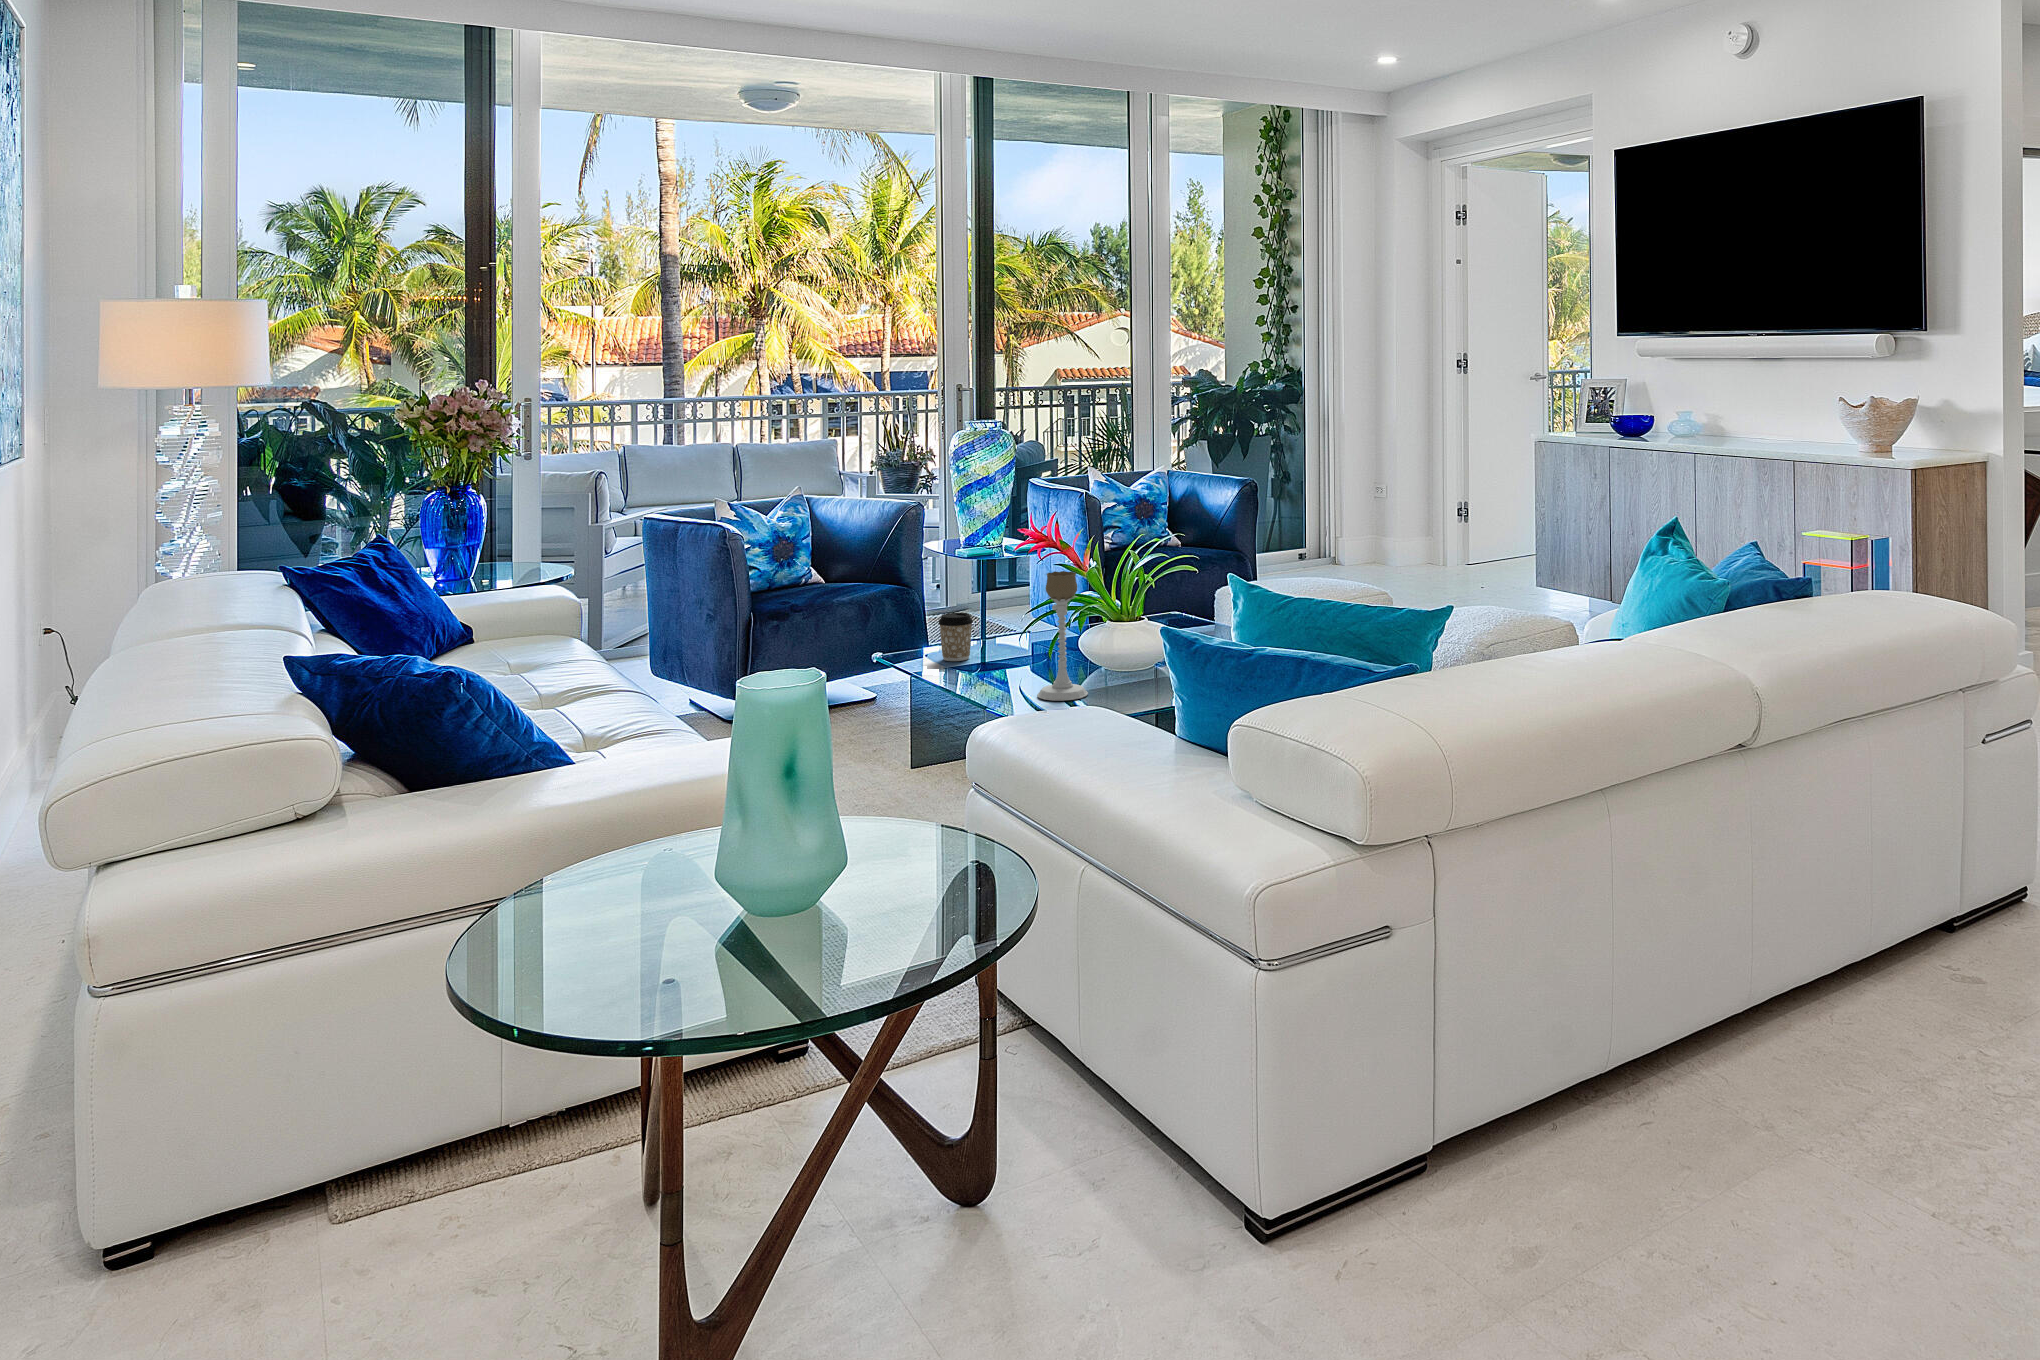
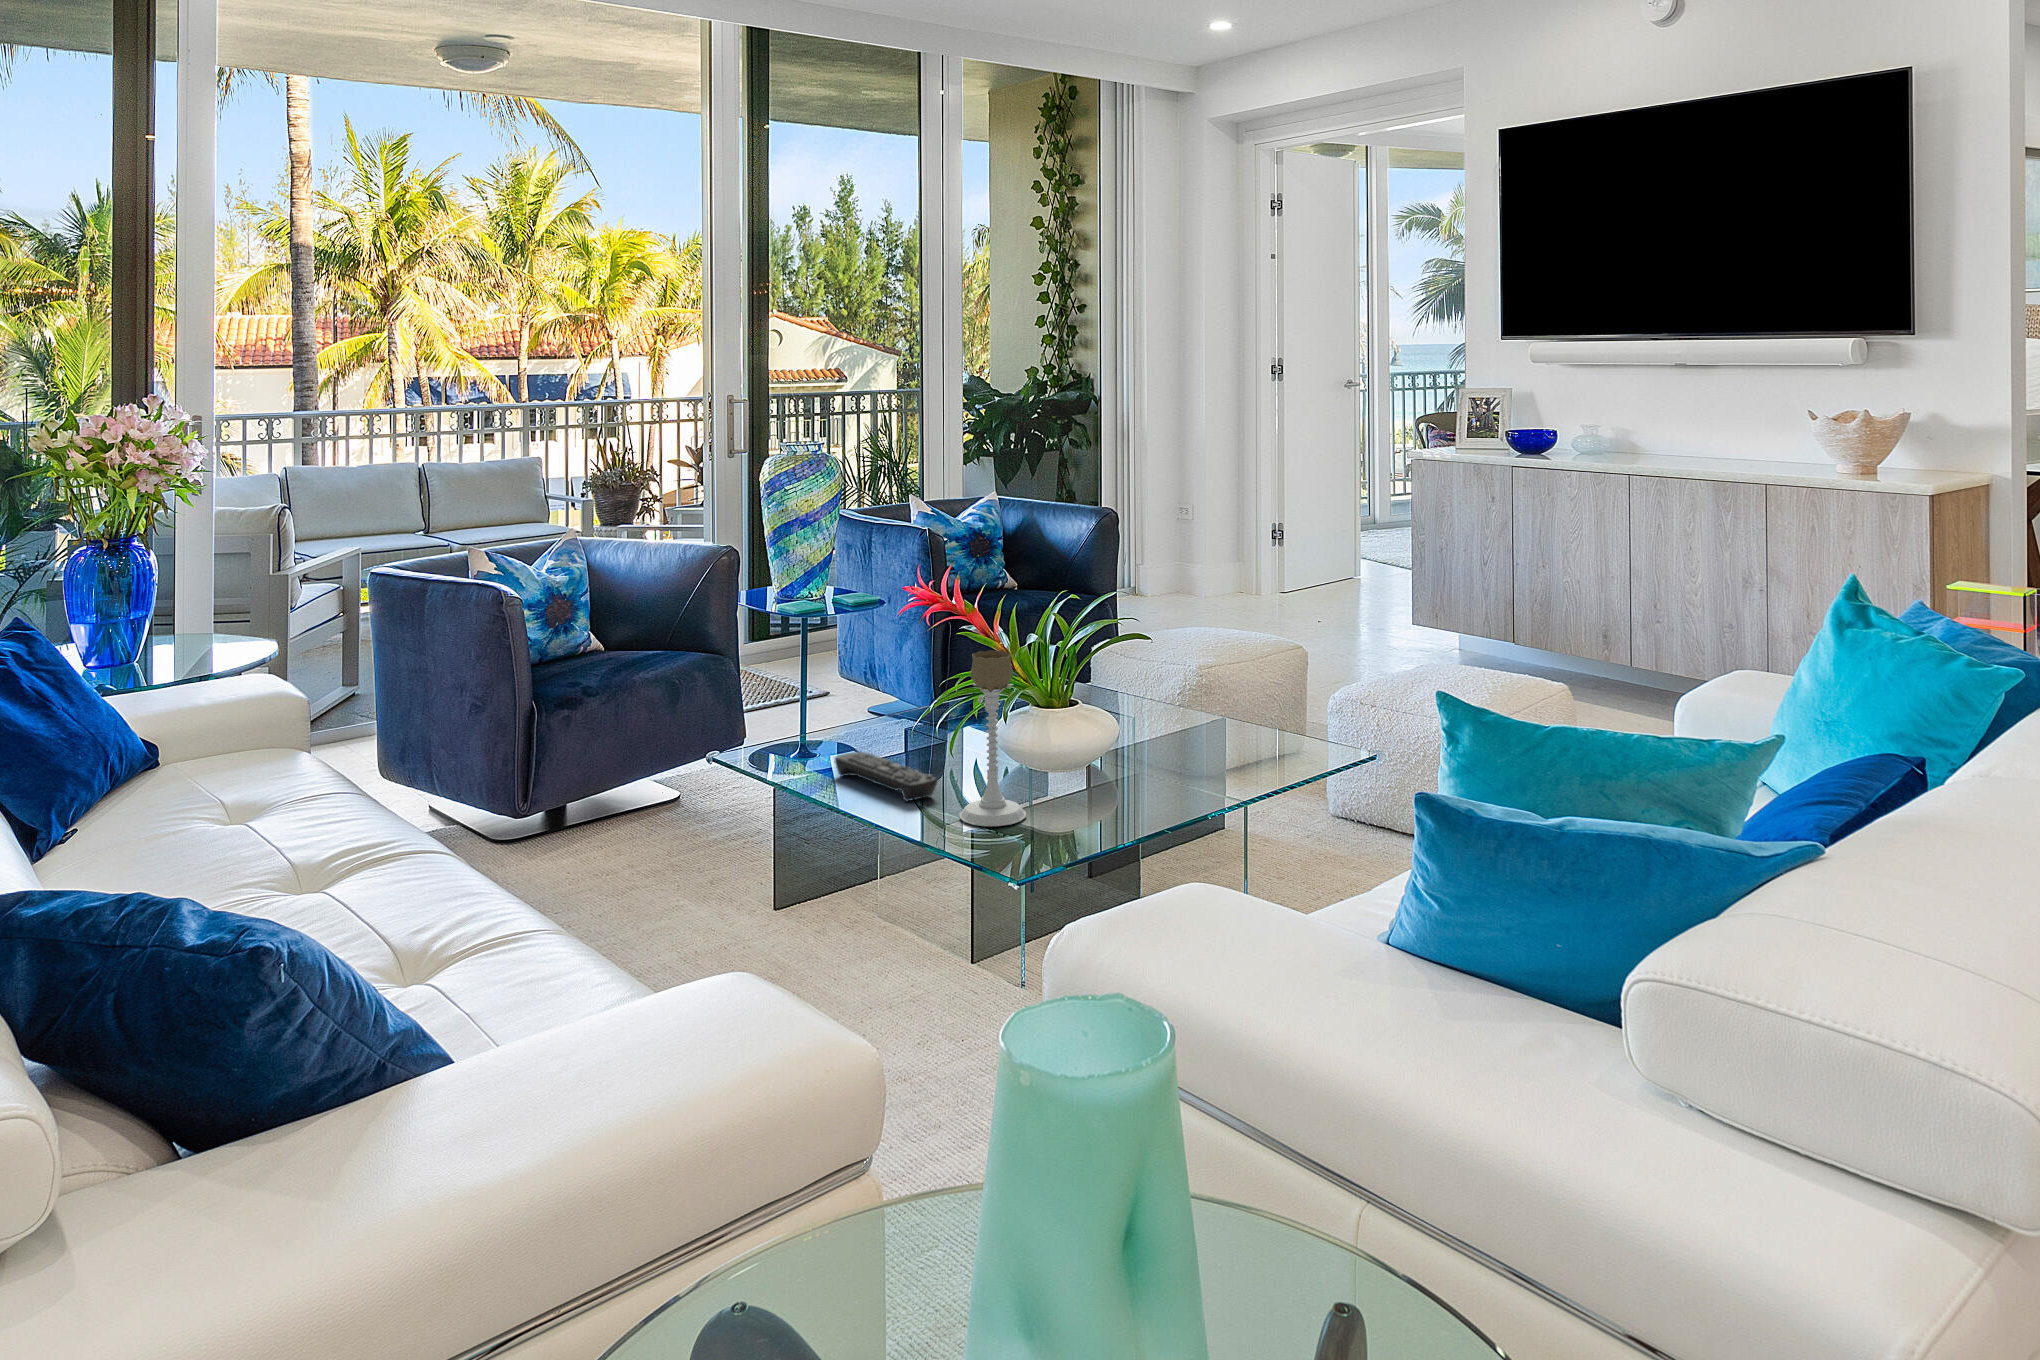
coffee cup: present [938,613,973,661] -> none [791,698,836,763]
remote control: none [964,652,1030,686] -> present [835,752,937,802]

